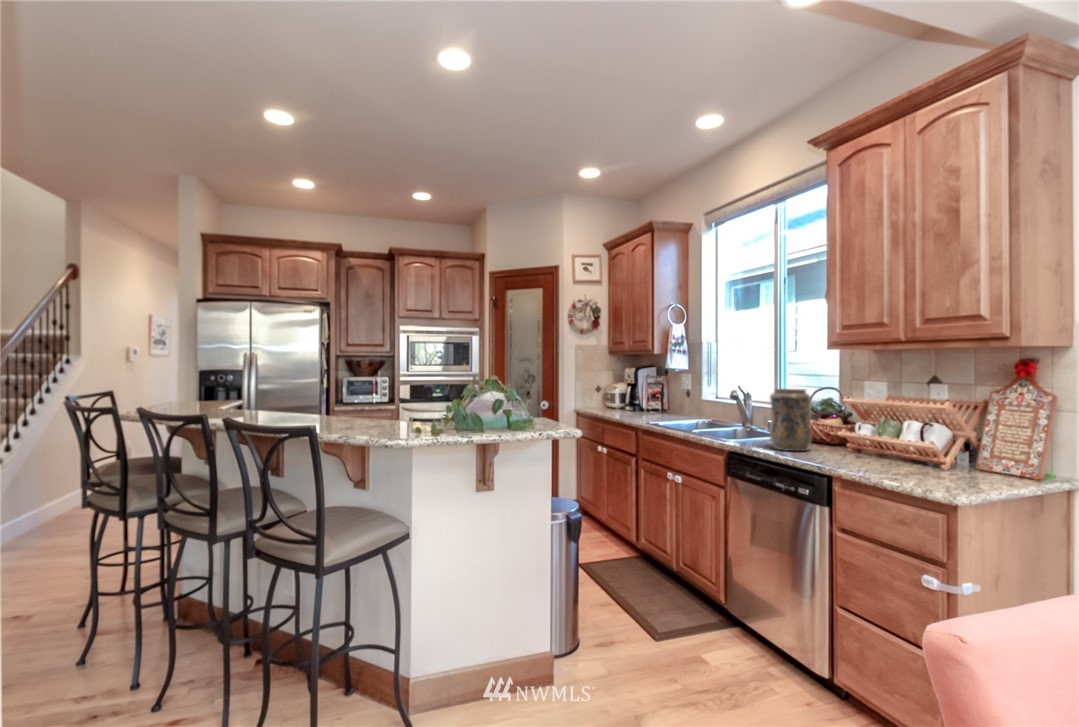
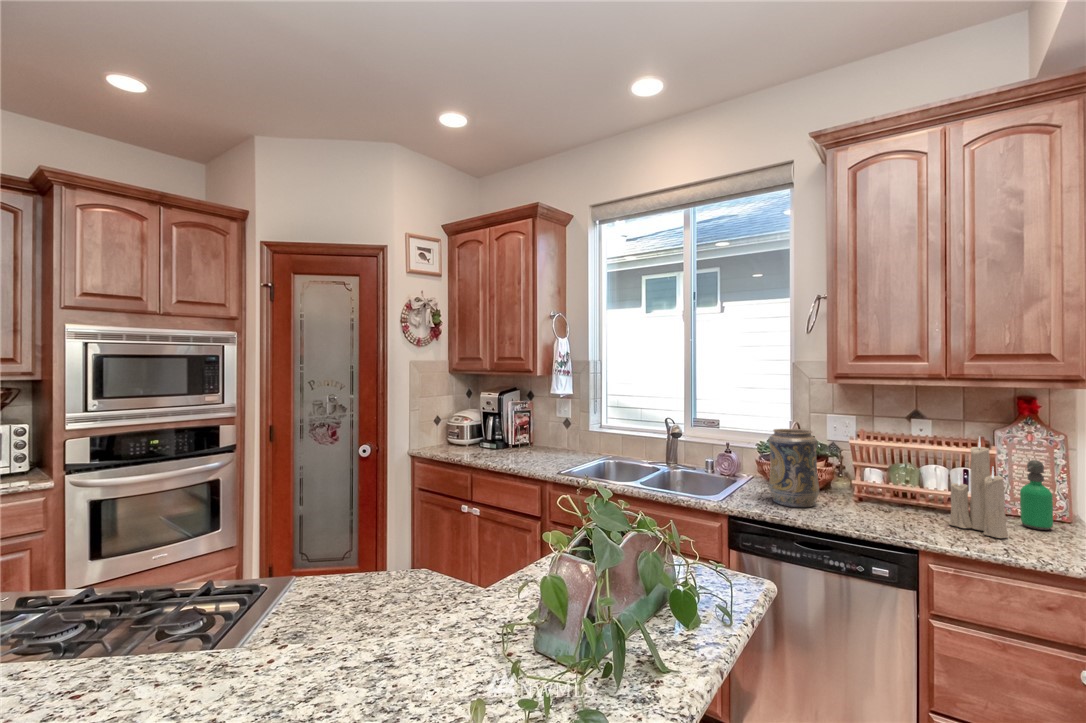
candle: none [893,385,927,478] -> present [949,438,1008,538]
soap dispenser: none [970,415,1005,482] -> present [1020,460,1053,530]

